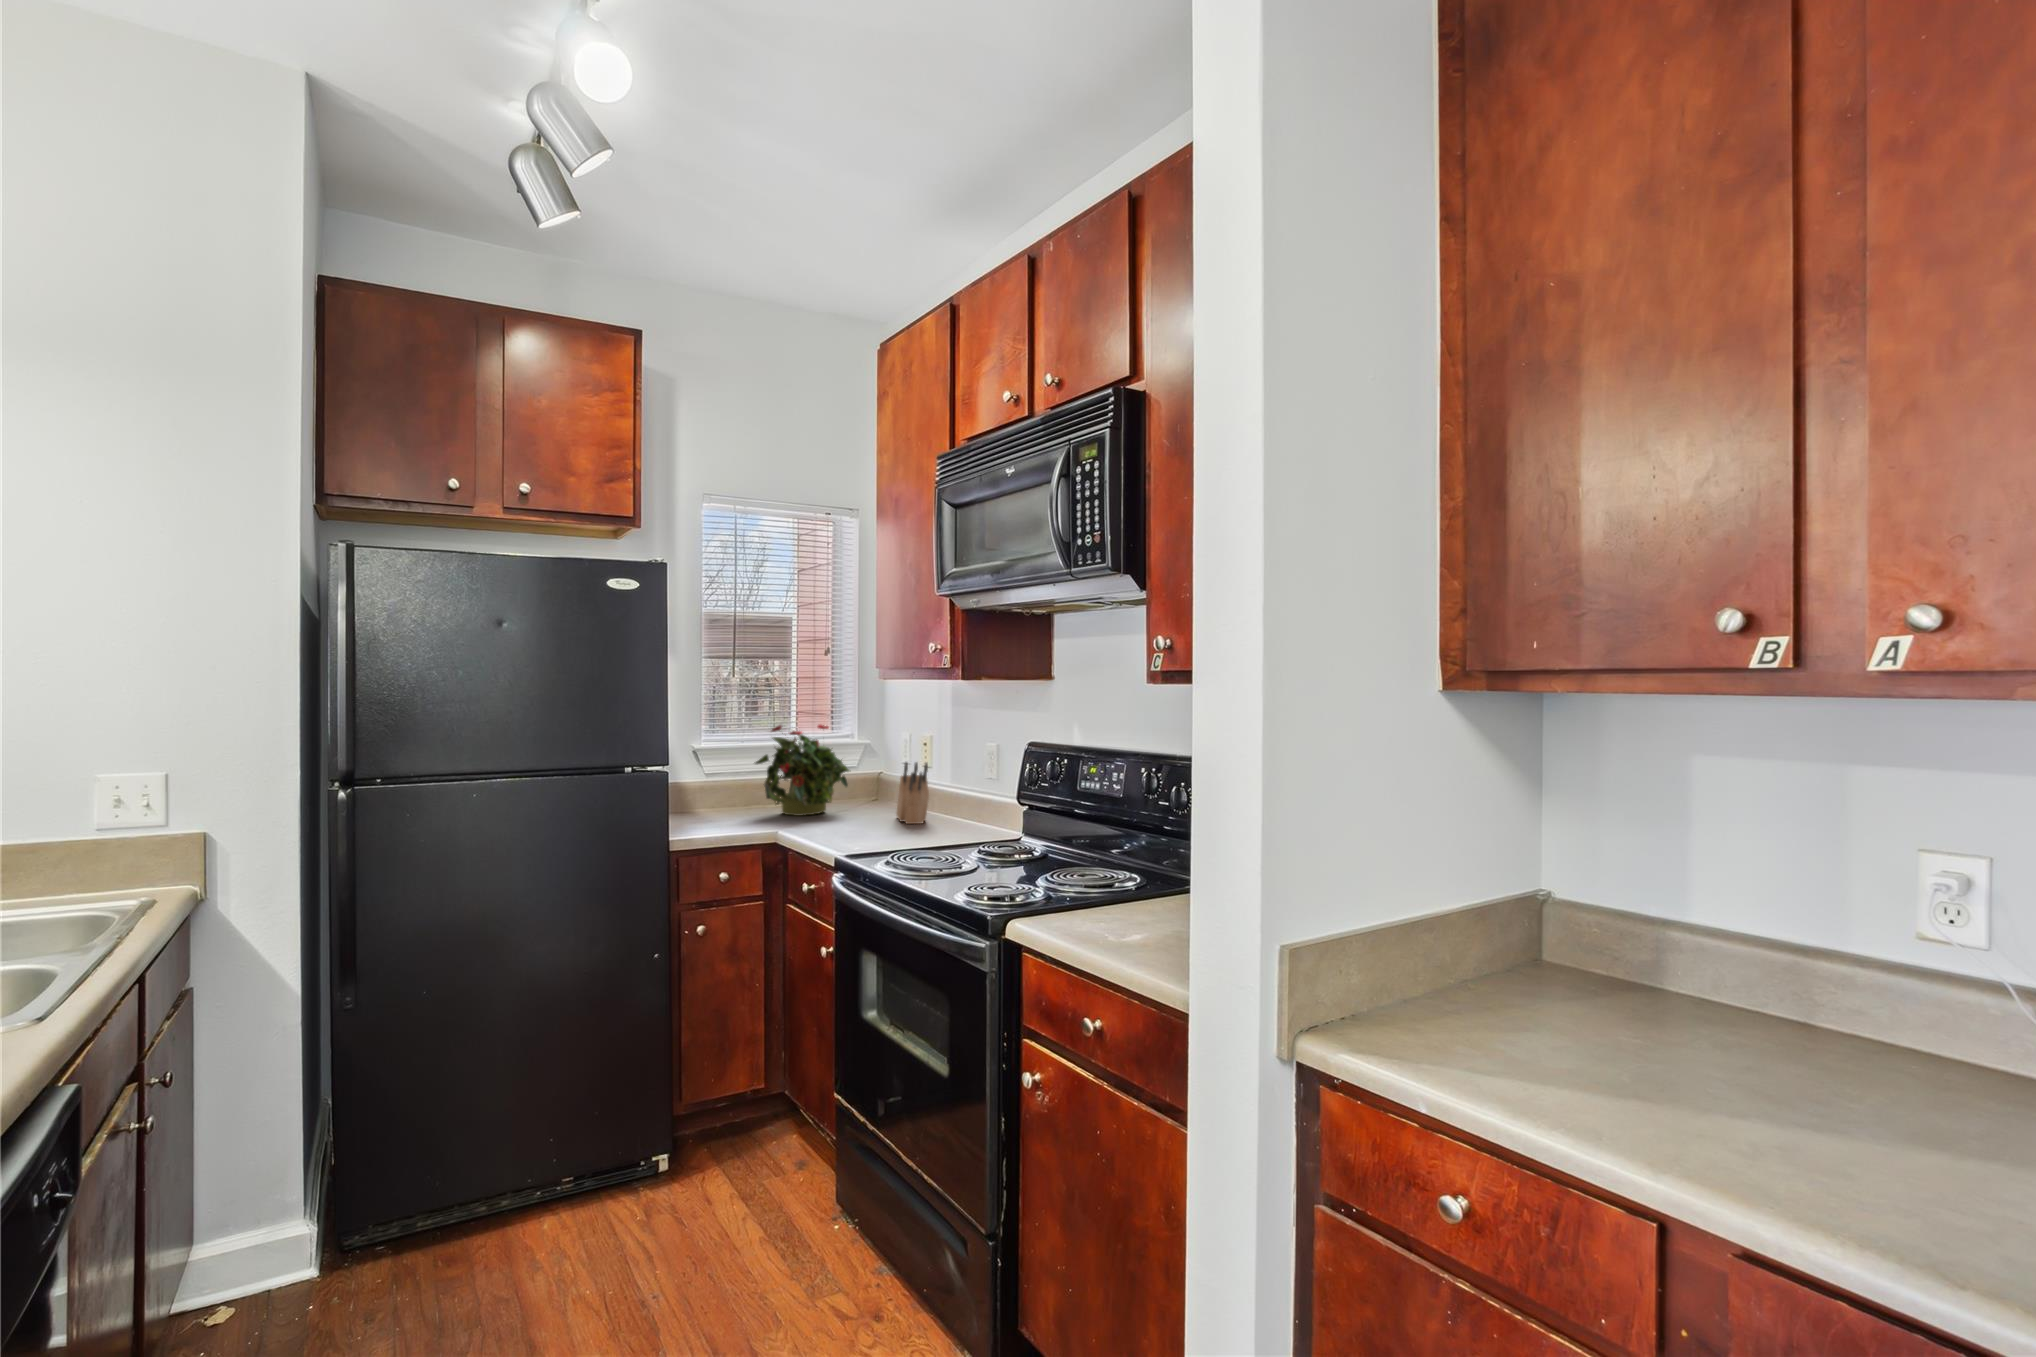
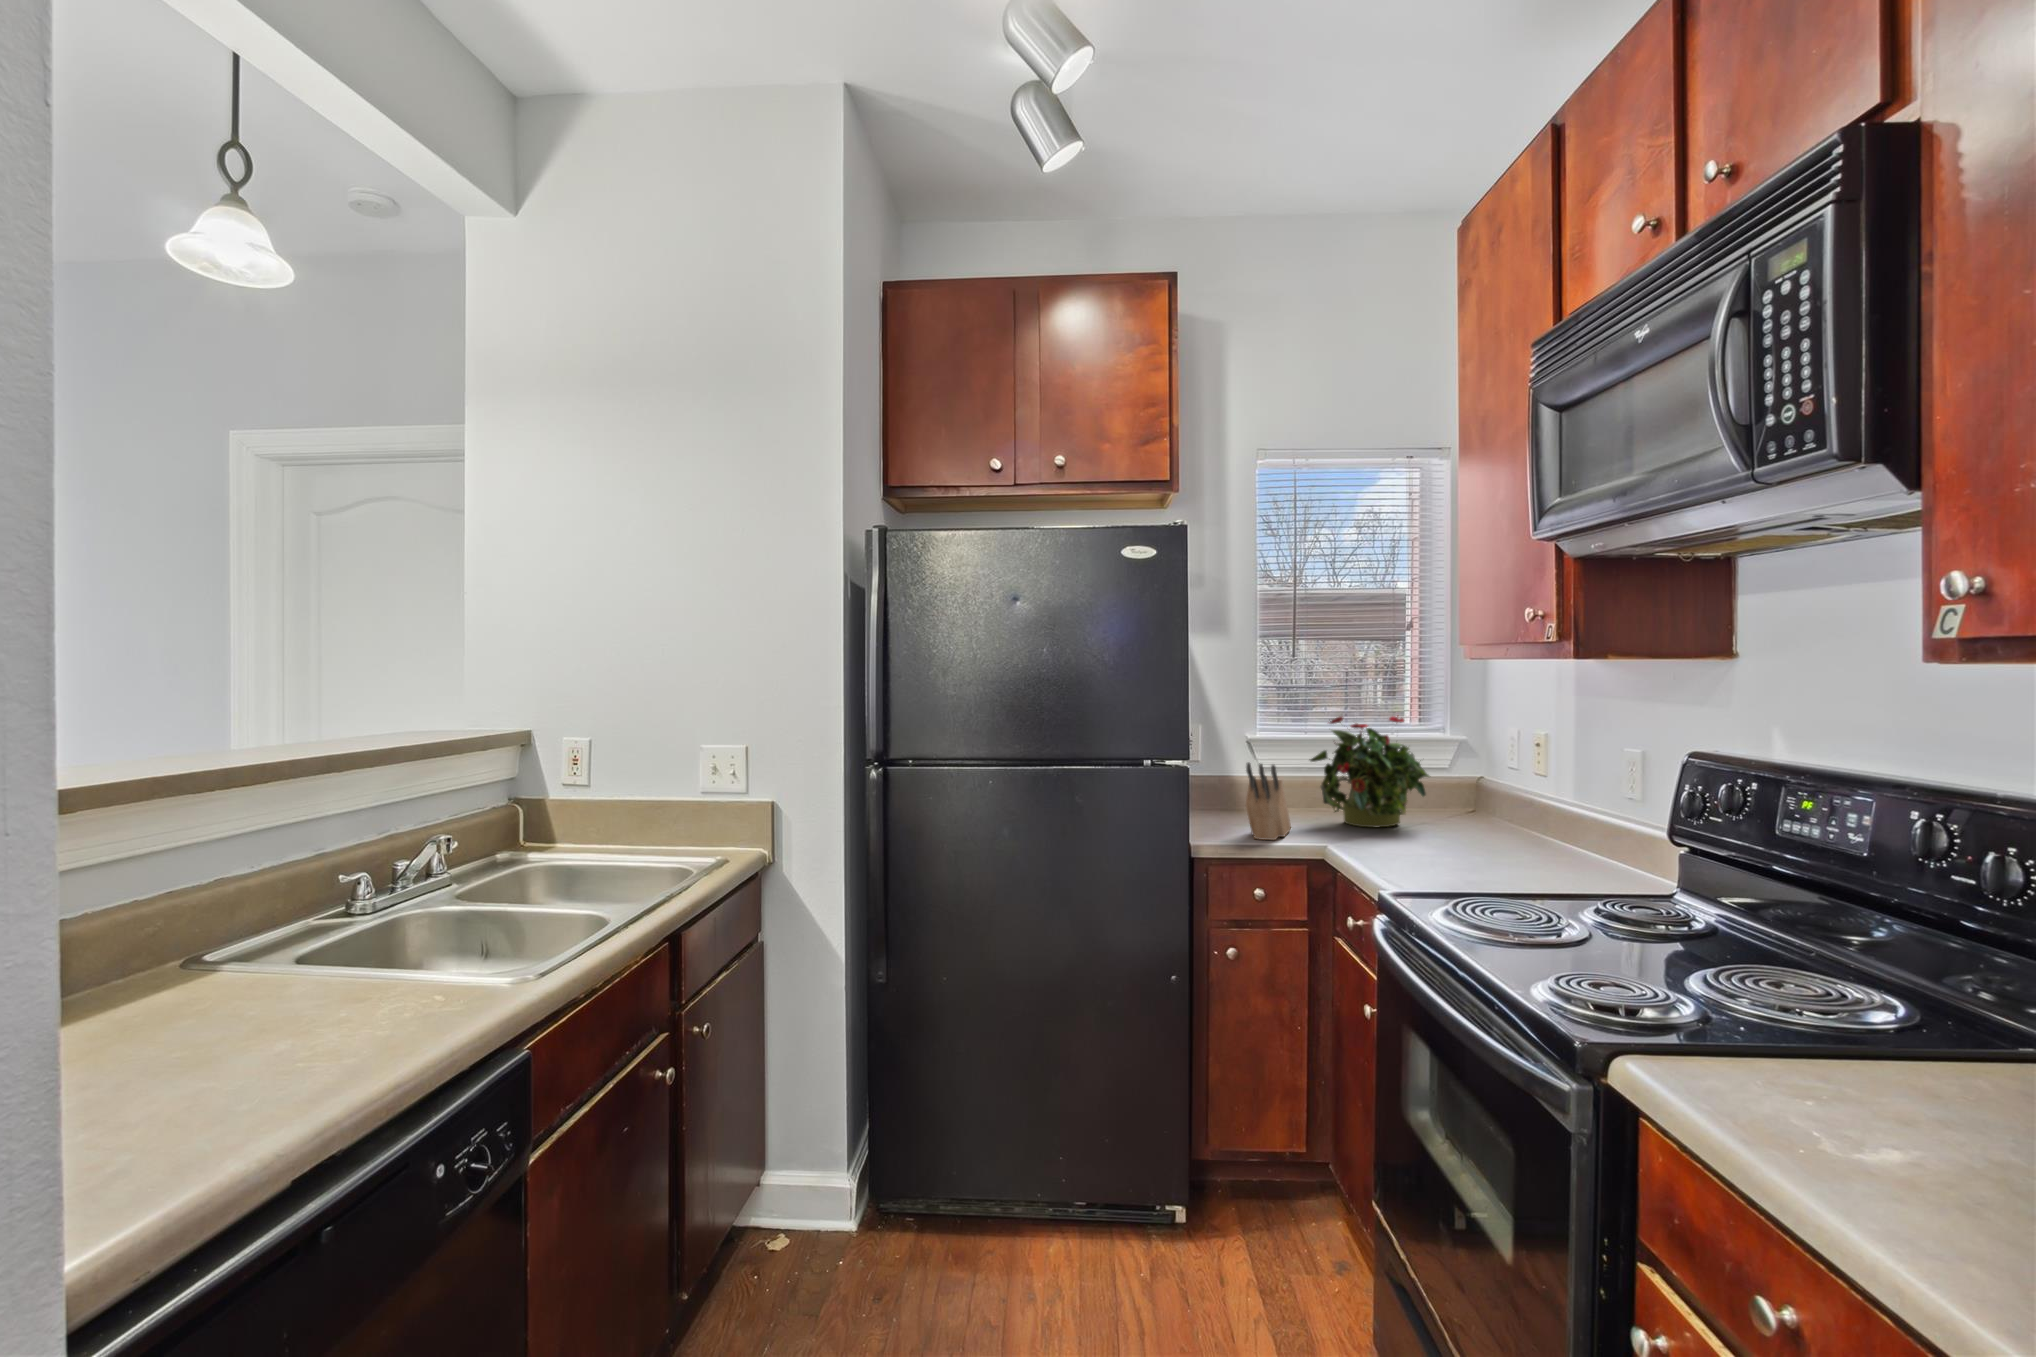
knife block: present [896,762,929,824] -> present [1246,763,1291,840]

